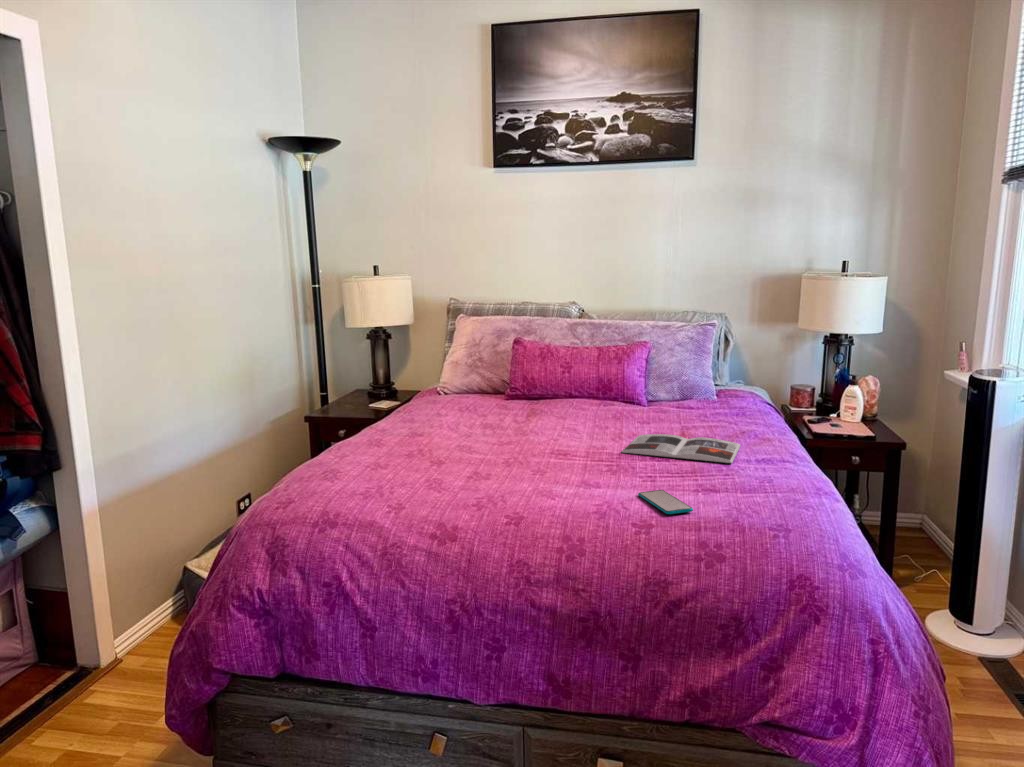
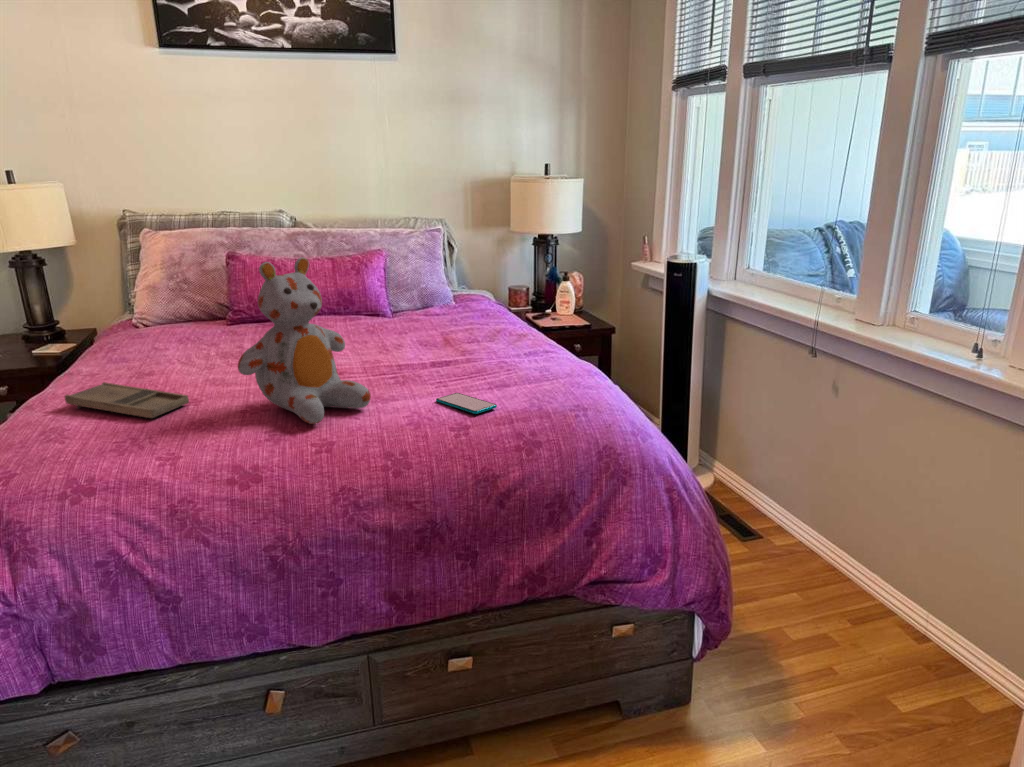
stuffed bear: none [465,349,576,499] -> present [238,257,371,424]
magazine: present [622,434,740,463] -> none [393,340,505,364]
tray: none [352,437,435,472] -> present [65,382,189,418]

